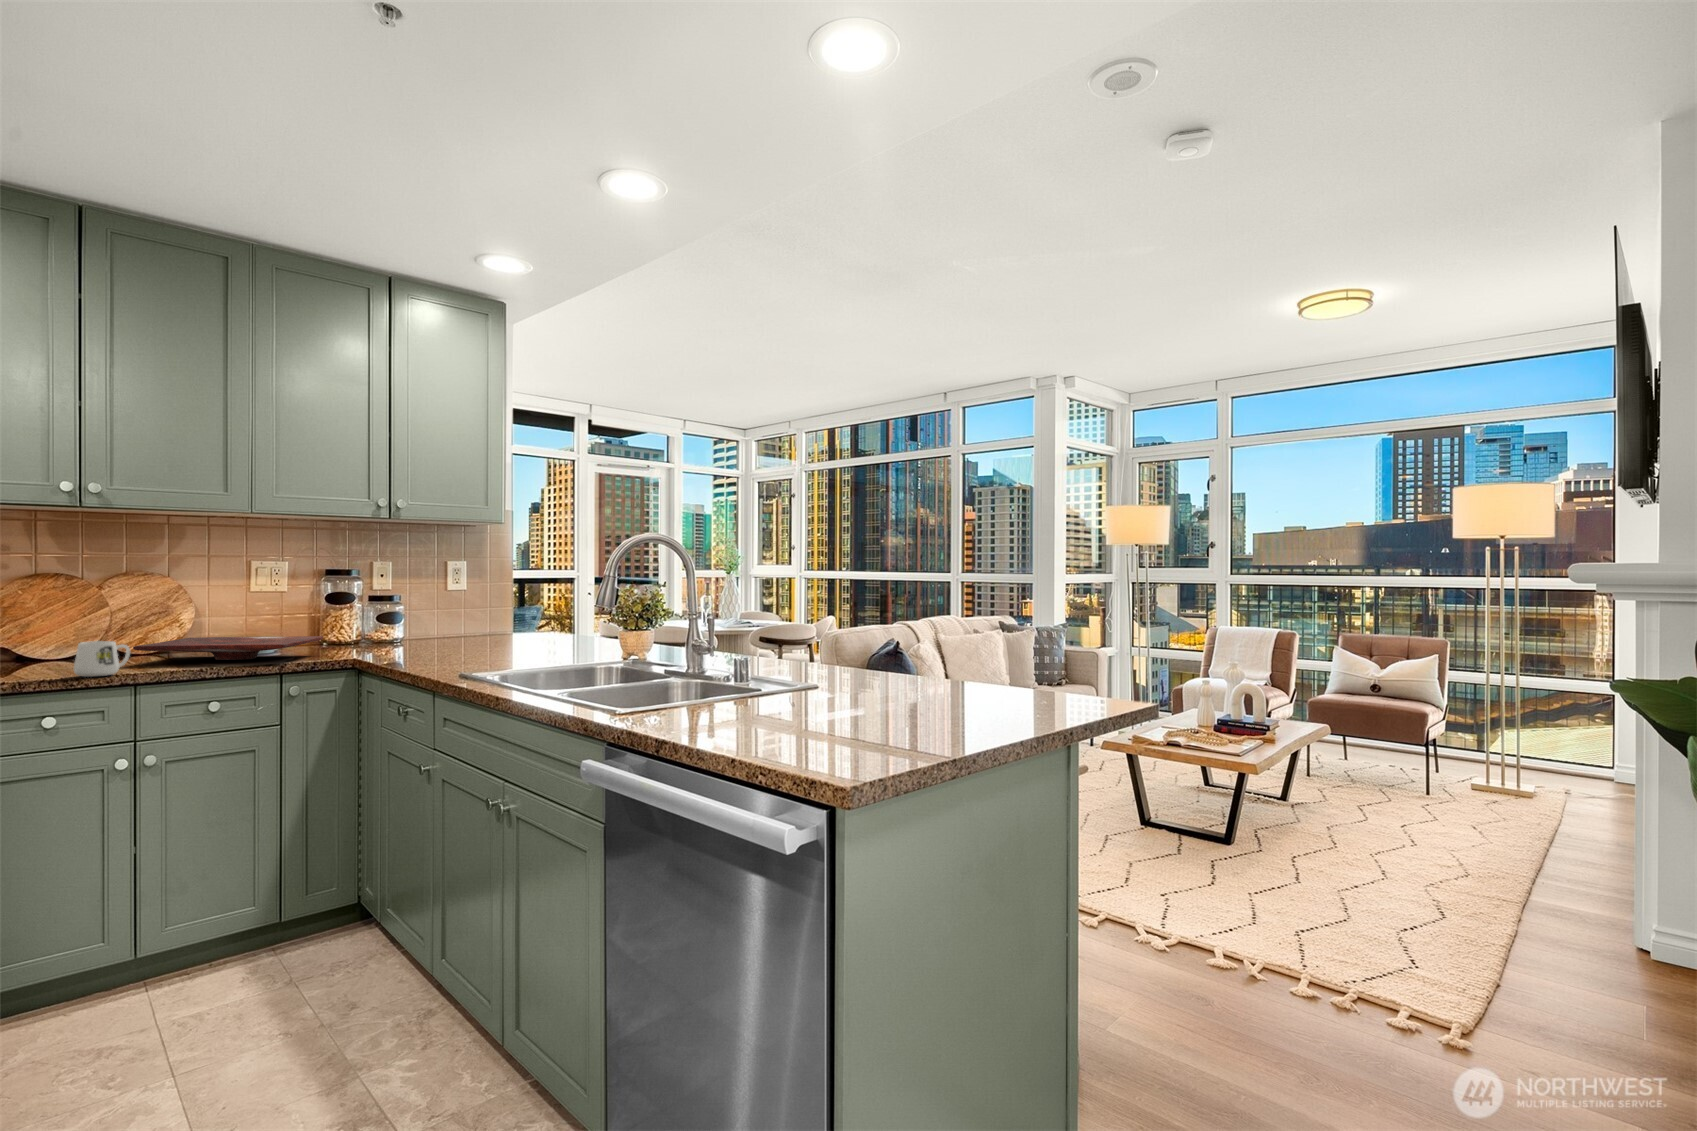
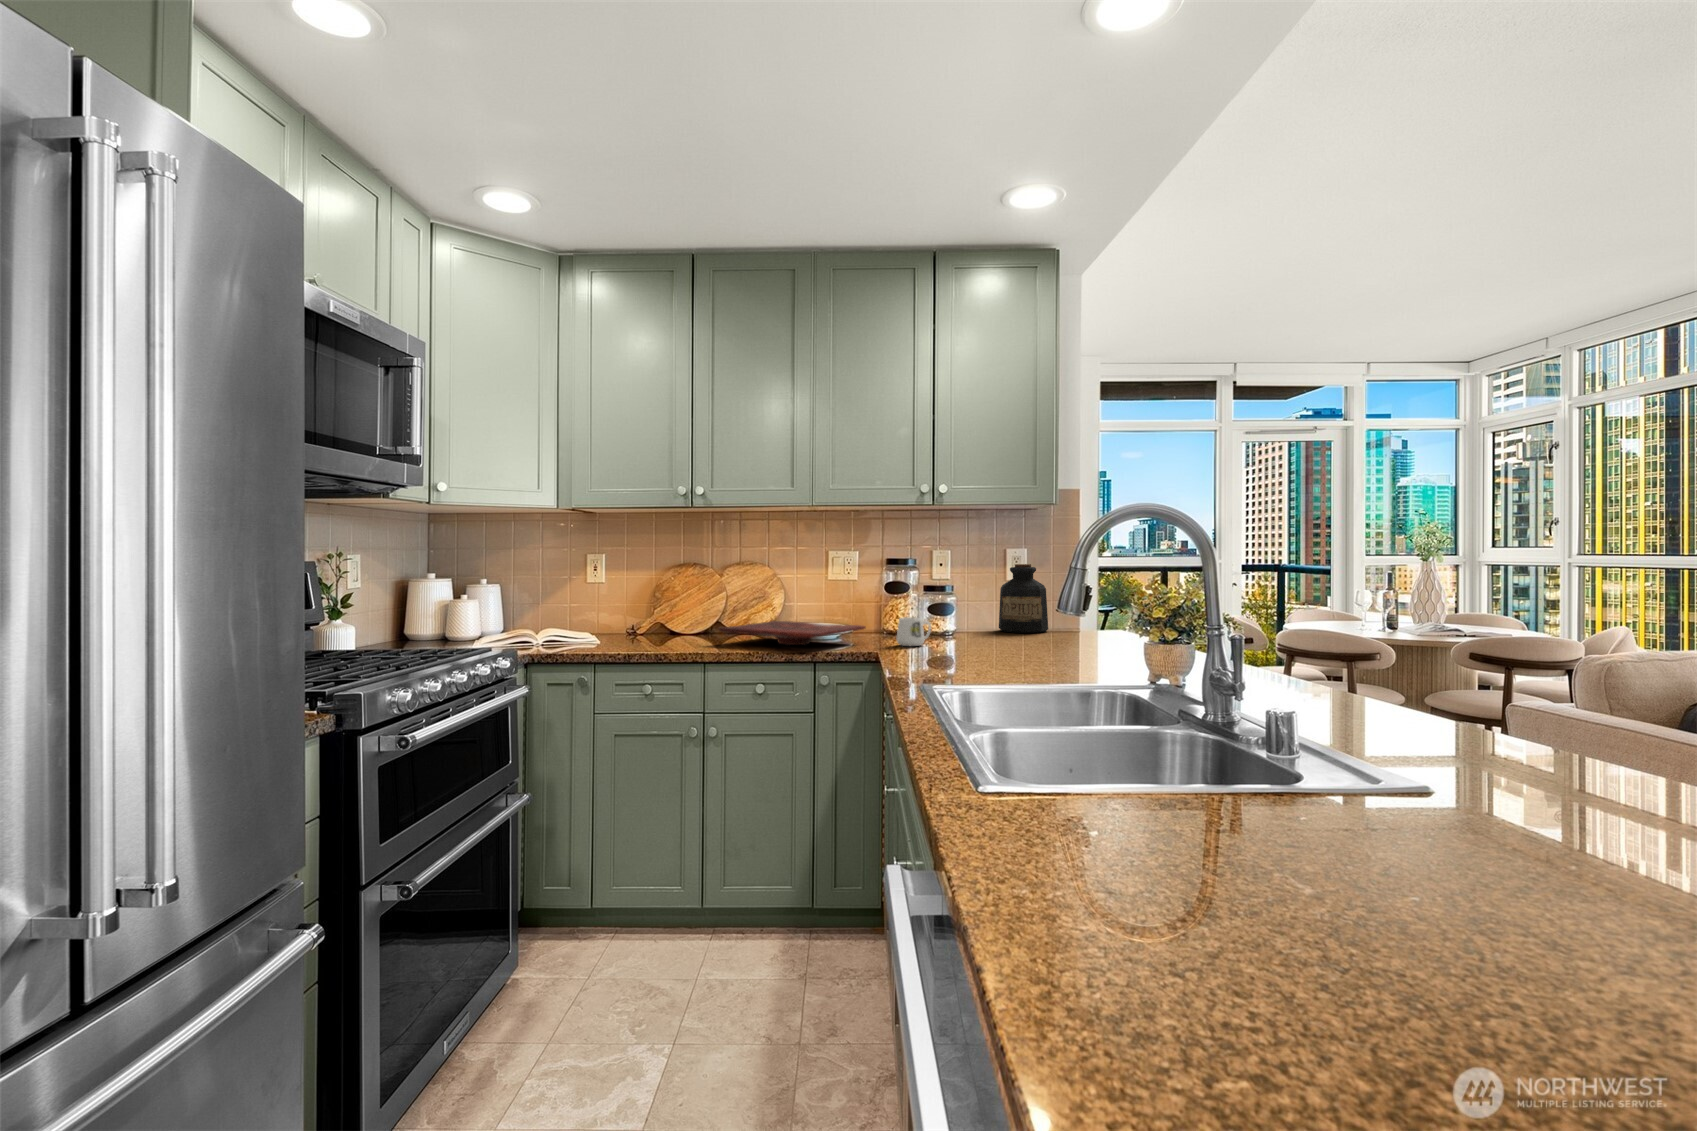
bottle: none [438,576,488,638] -> present [999,564,1048,633]
mug: present [74,641,130,677] -> present [896,617,931,646]

